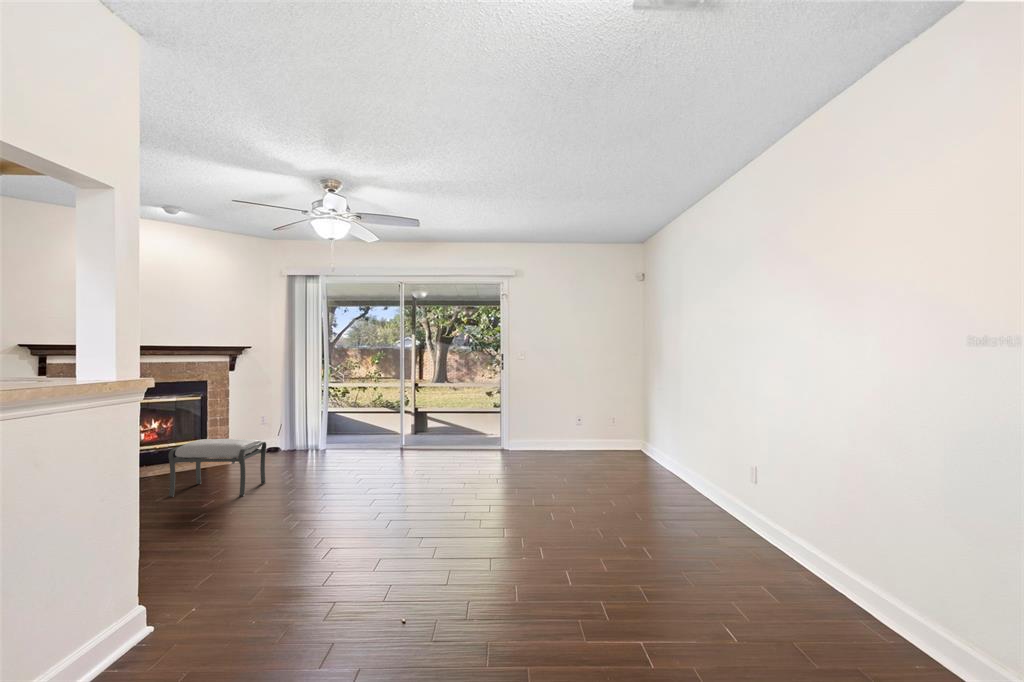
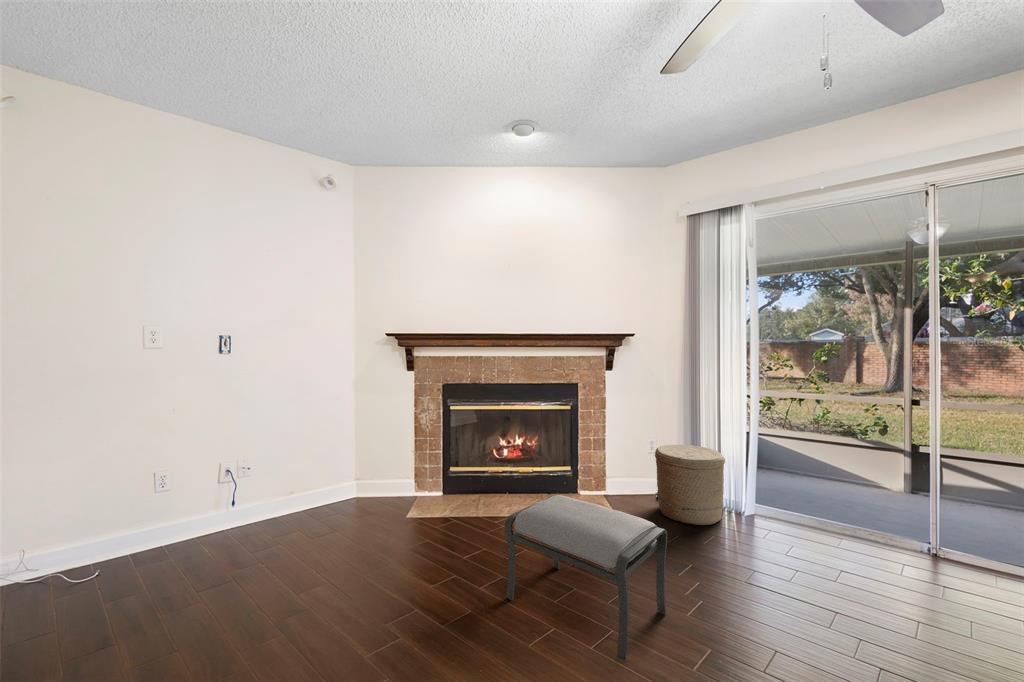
woven basket: none [264,415,308,458] -> present [655,445,725,525]

